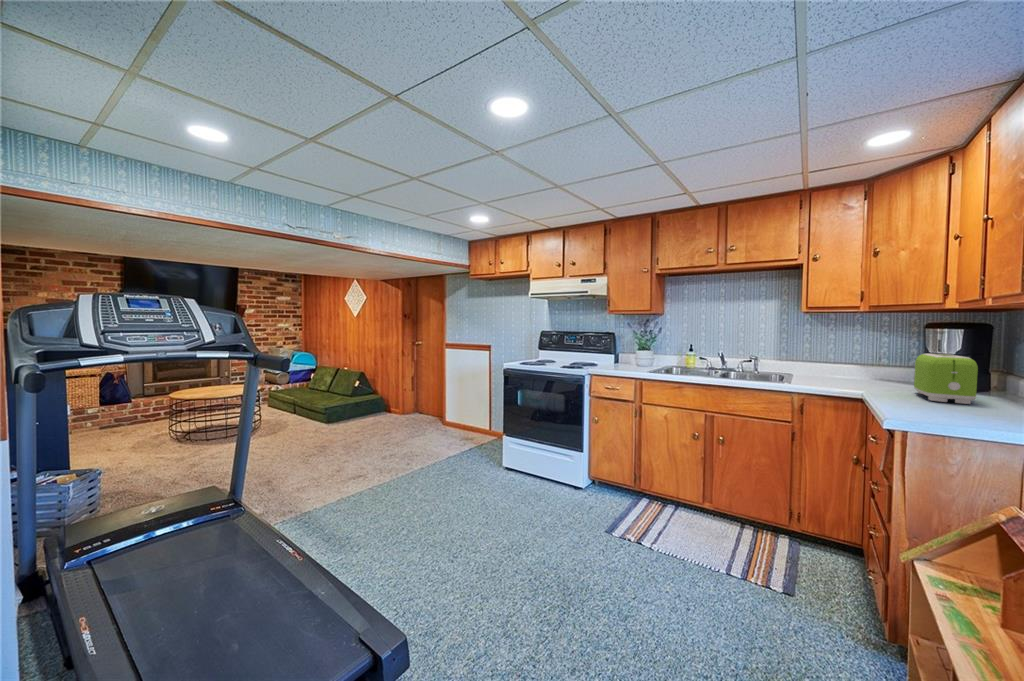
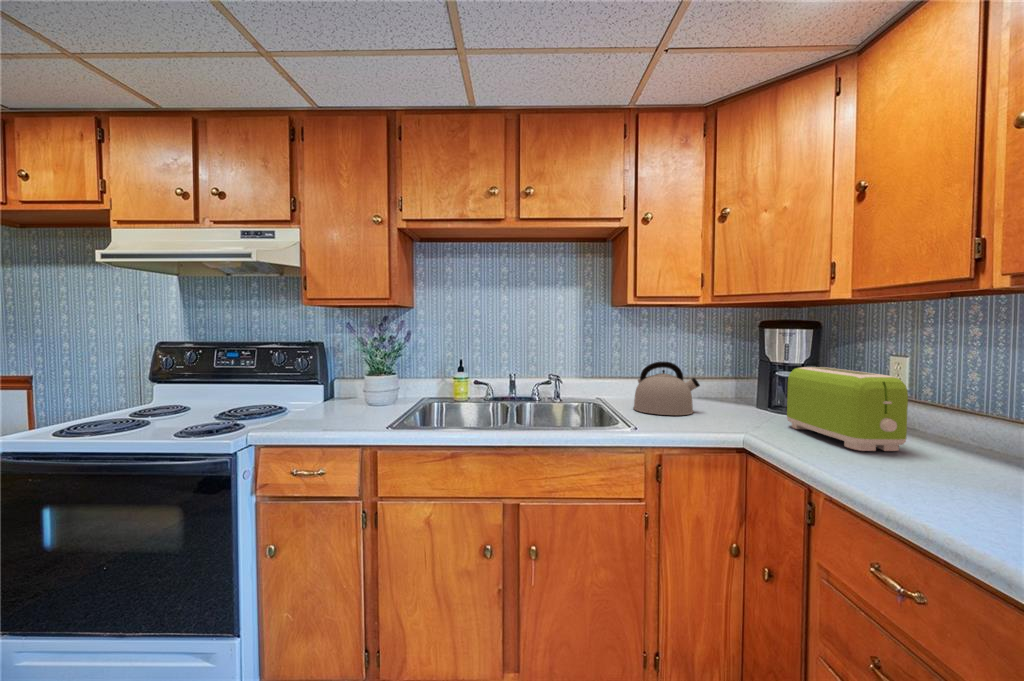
kettle: none [806,349,859,383] -> present [633,362,700,415]

